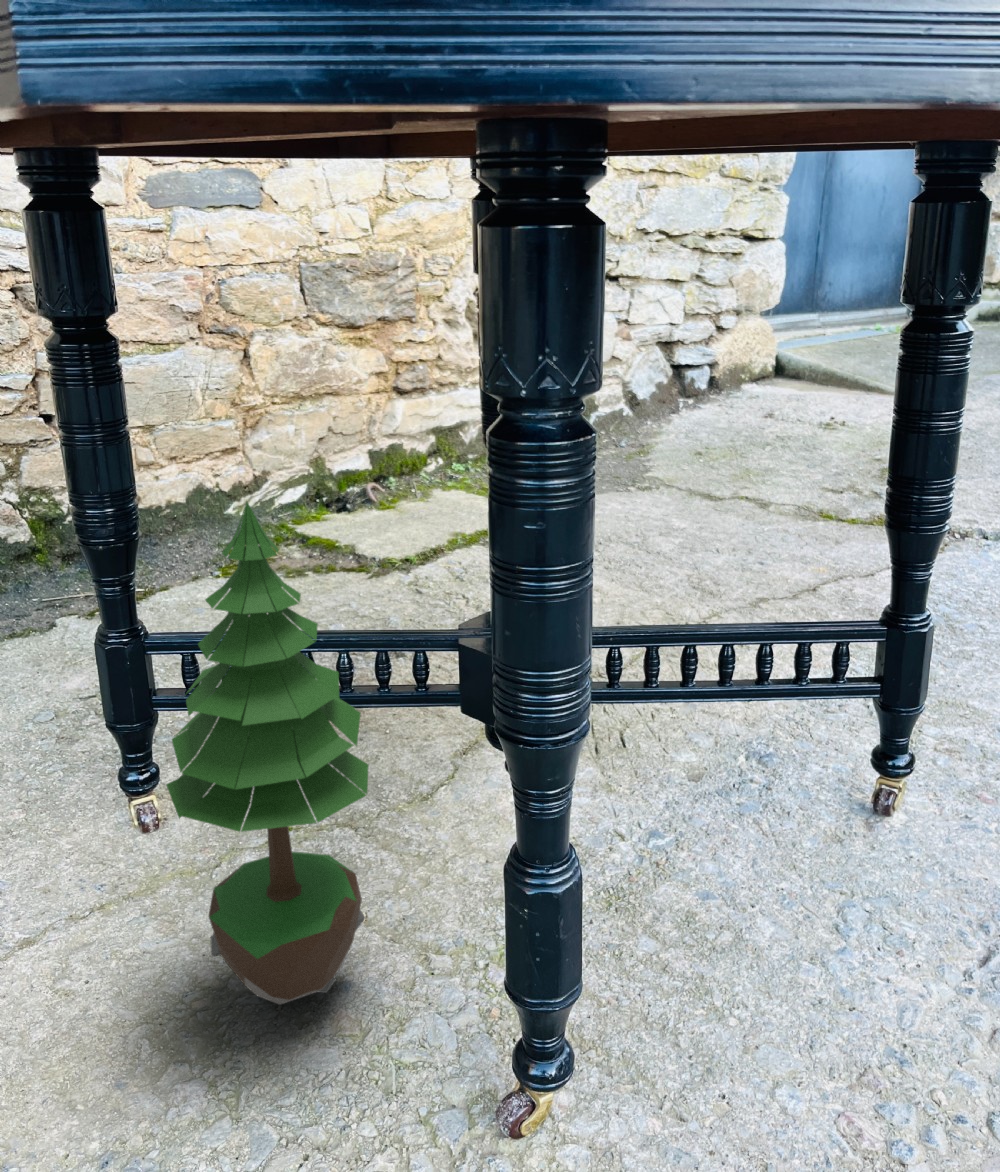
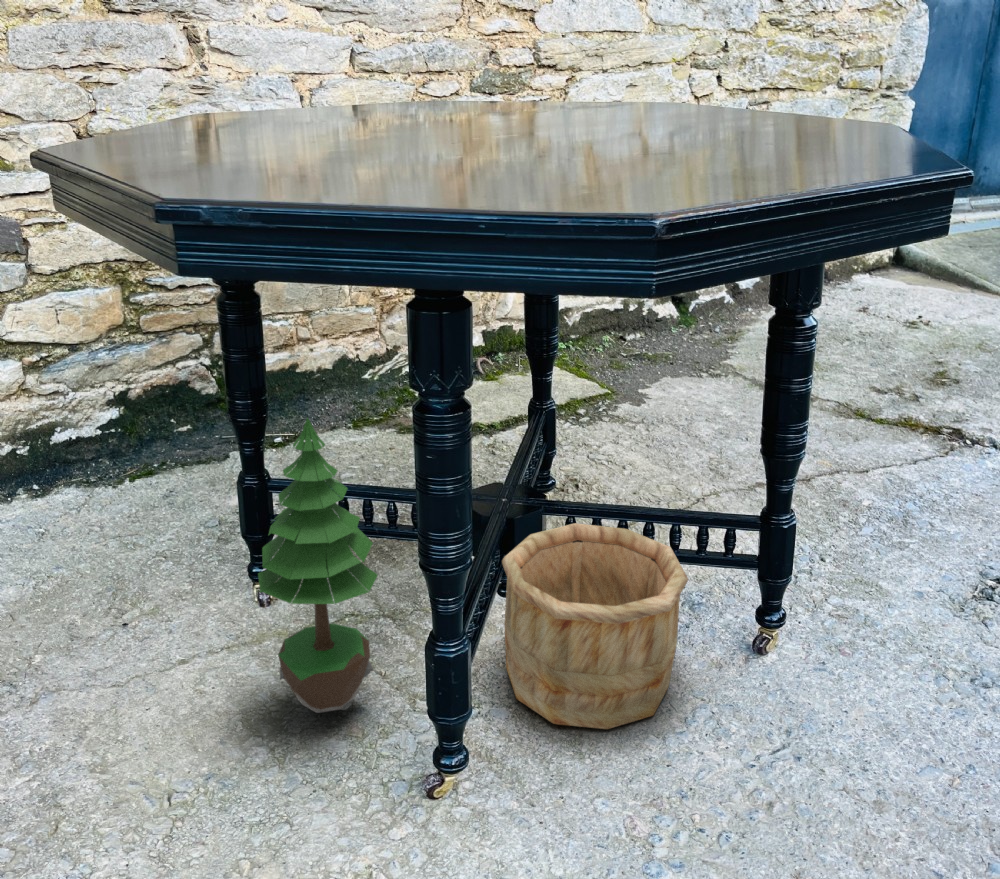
wooden bucket: none [547,658,832,966] -> present [502,523,688,729]

